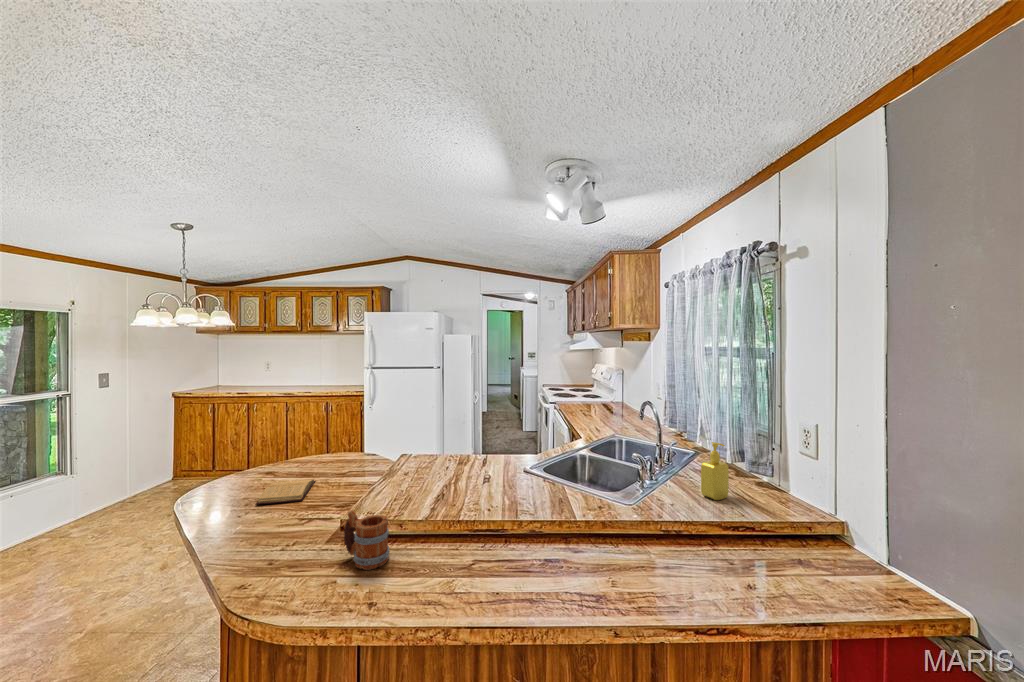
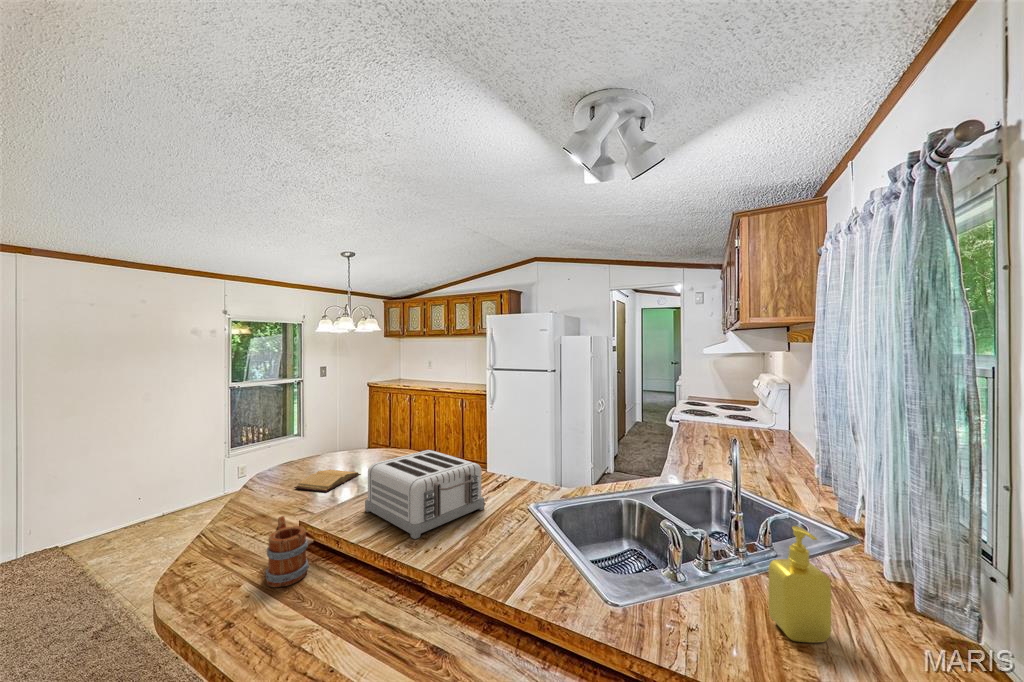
toaster: none [392,441,492,507] -> present [365,450,484,539]

